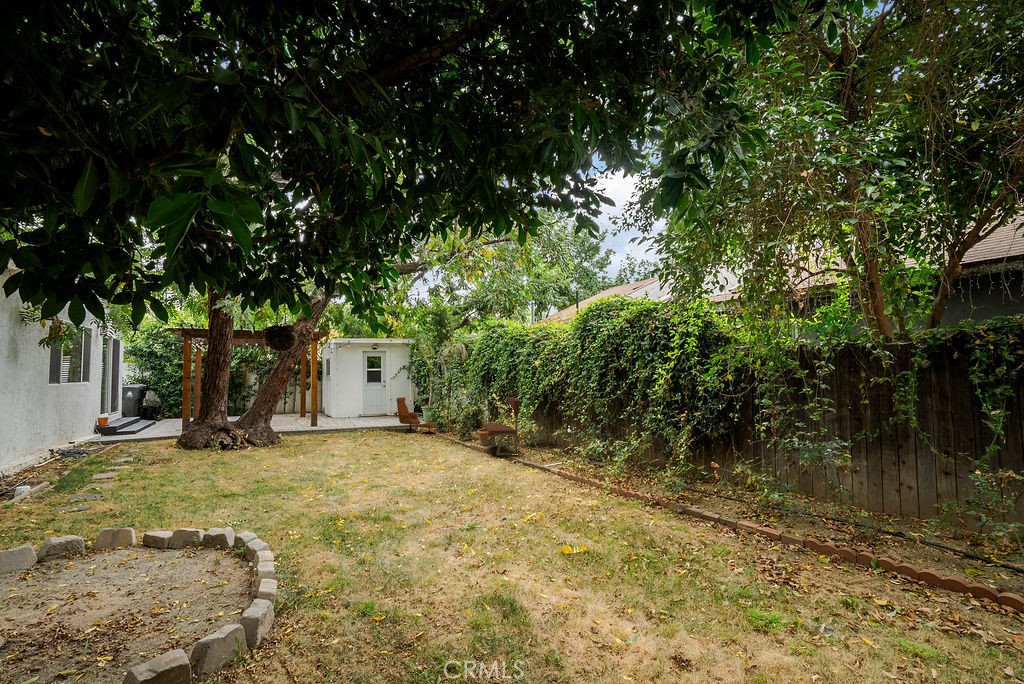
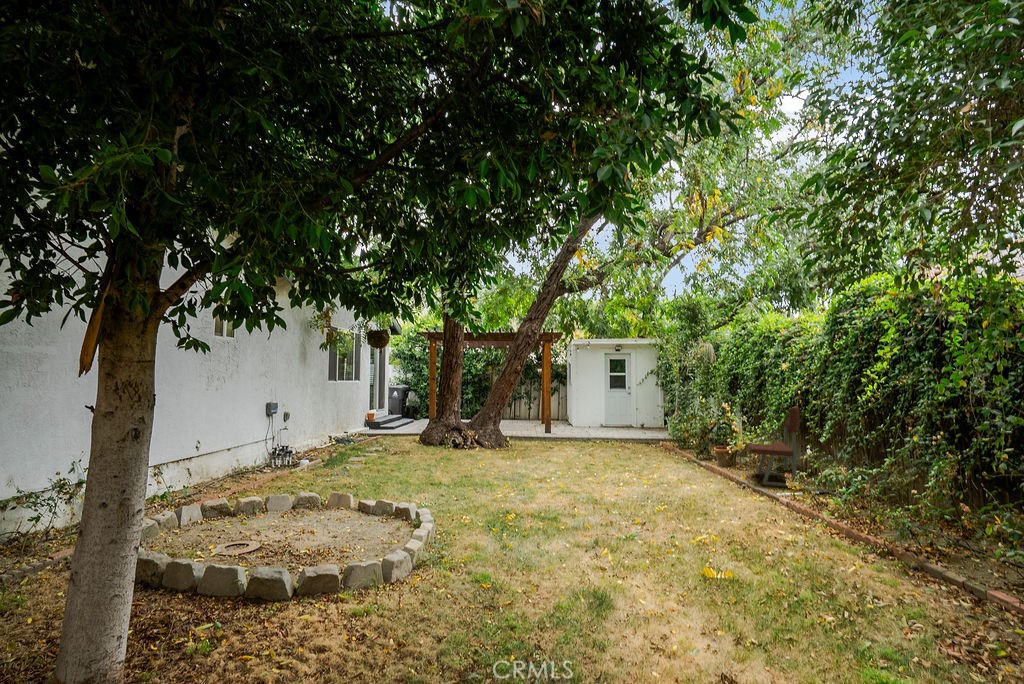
lounge chair: present [396,397,437,434] -> none [635,405,687,453]

